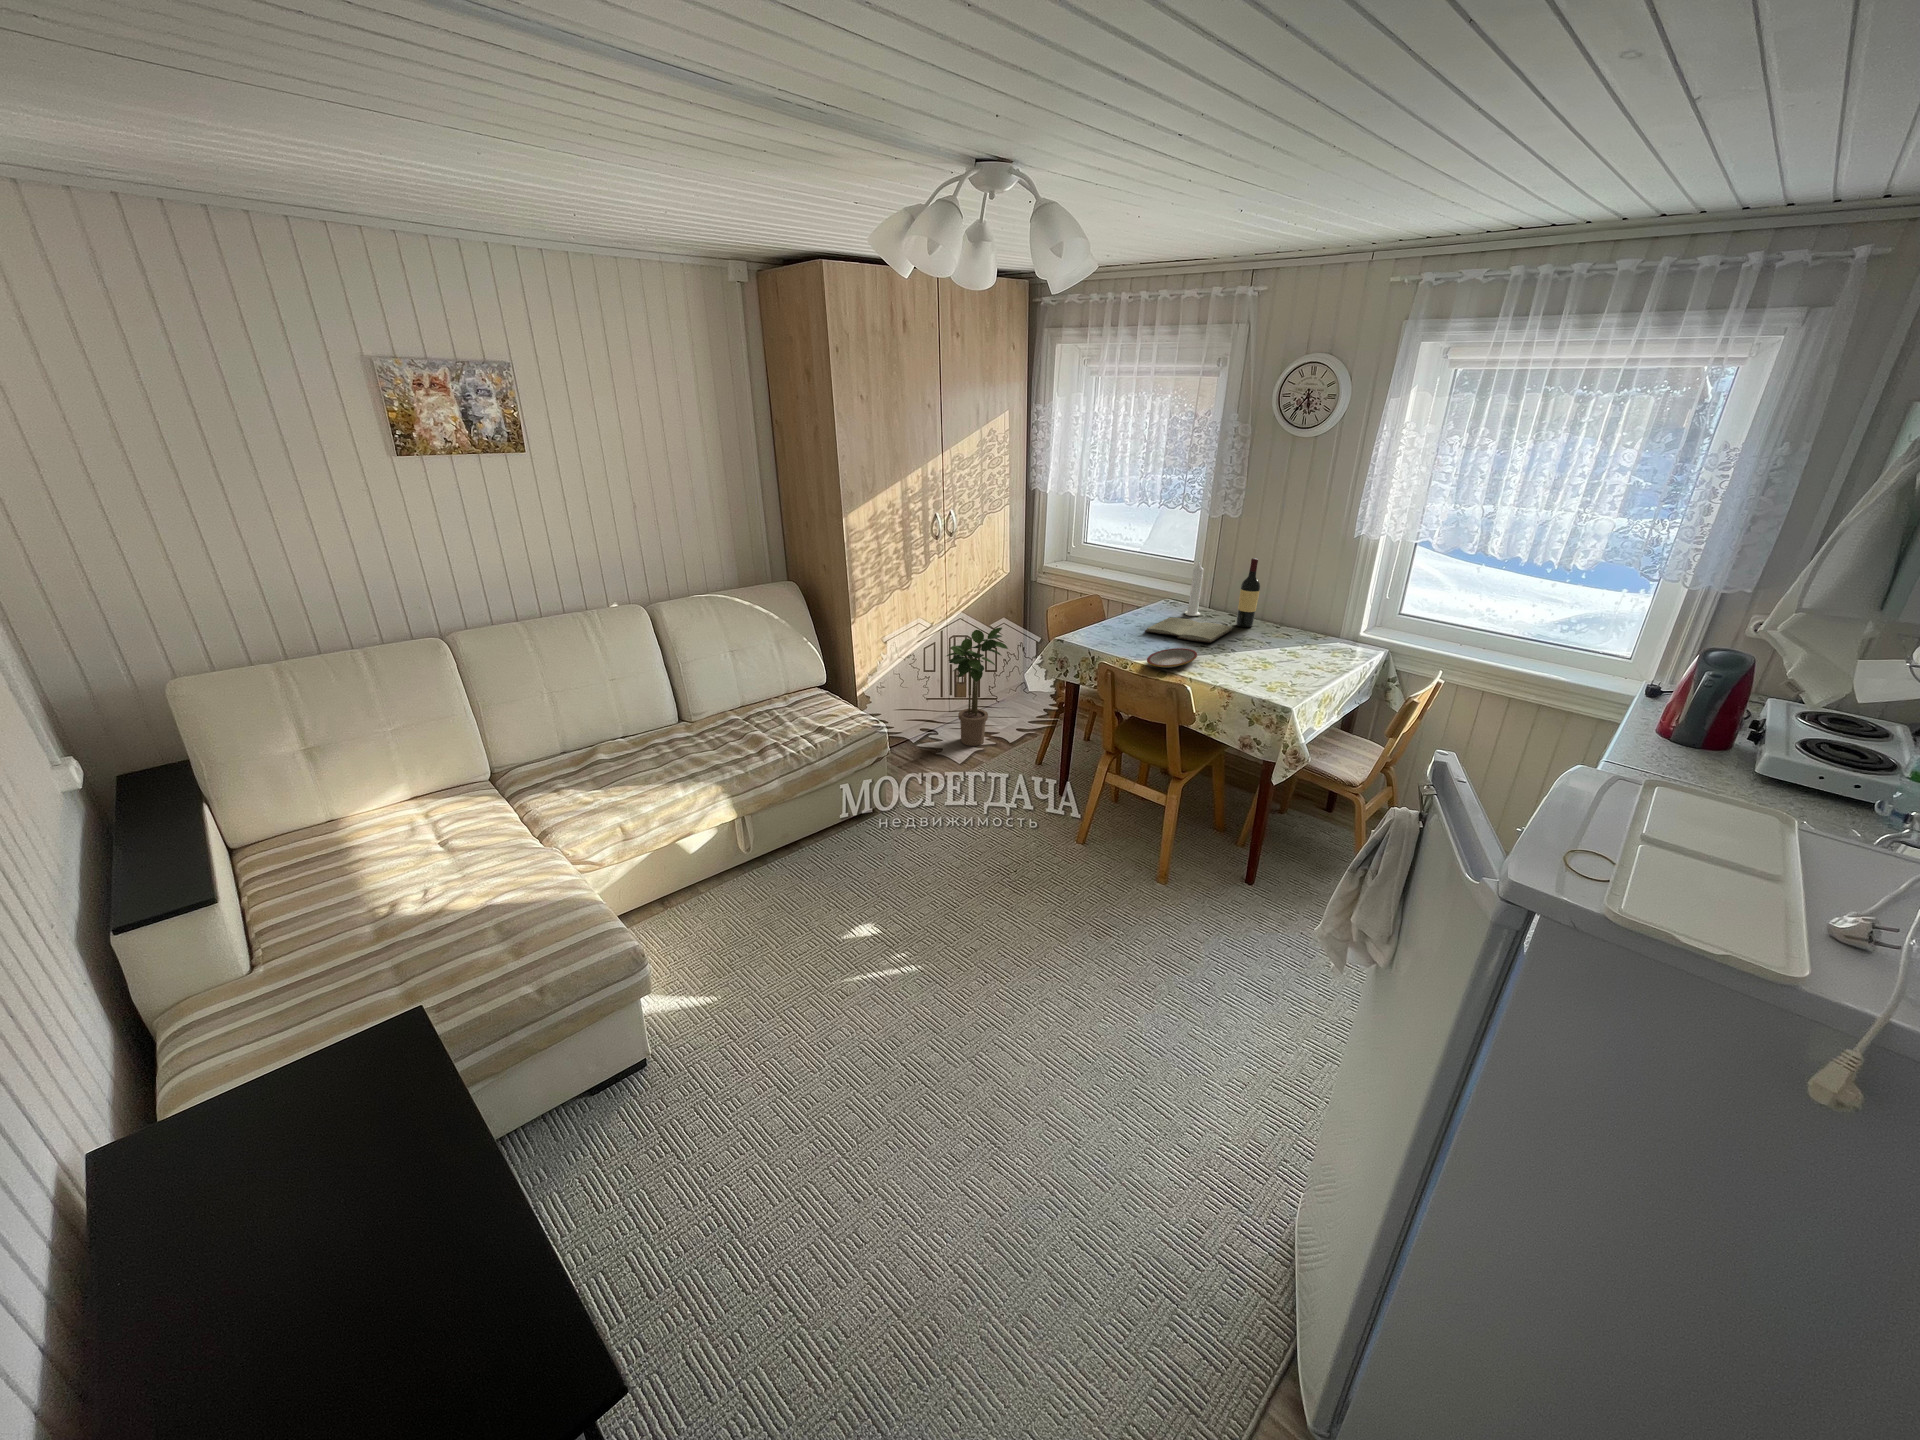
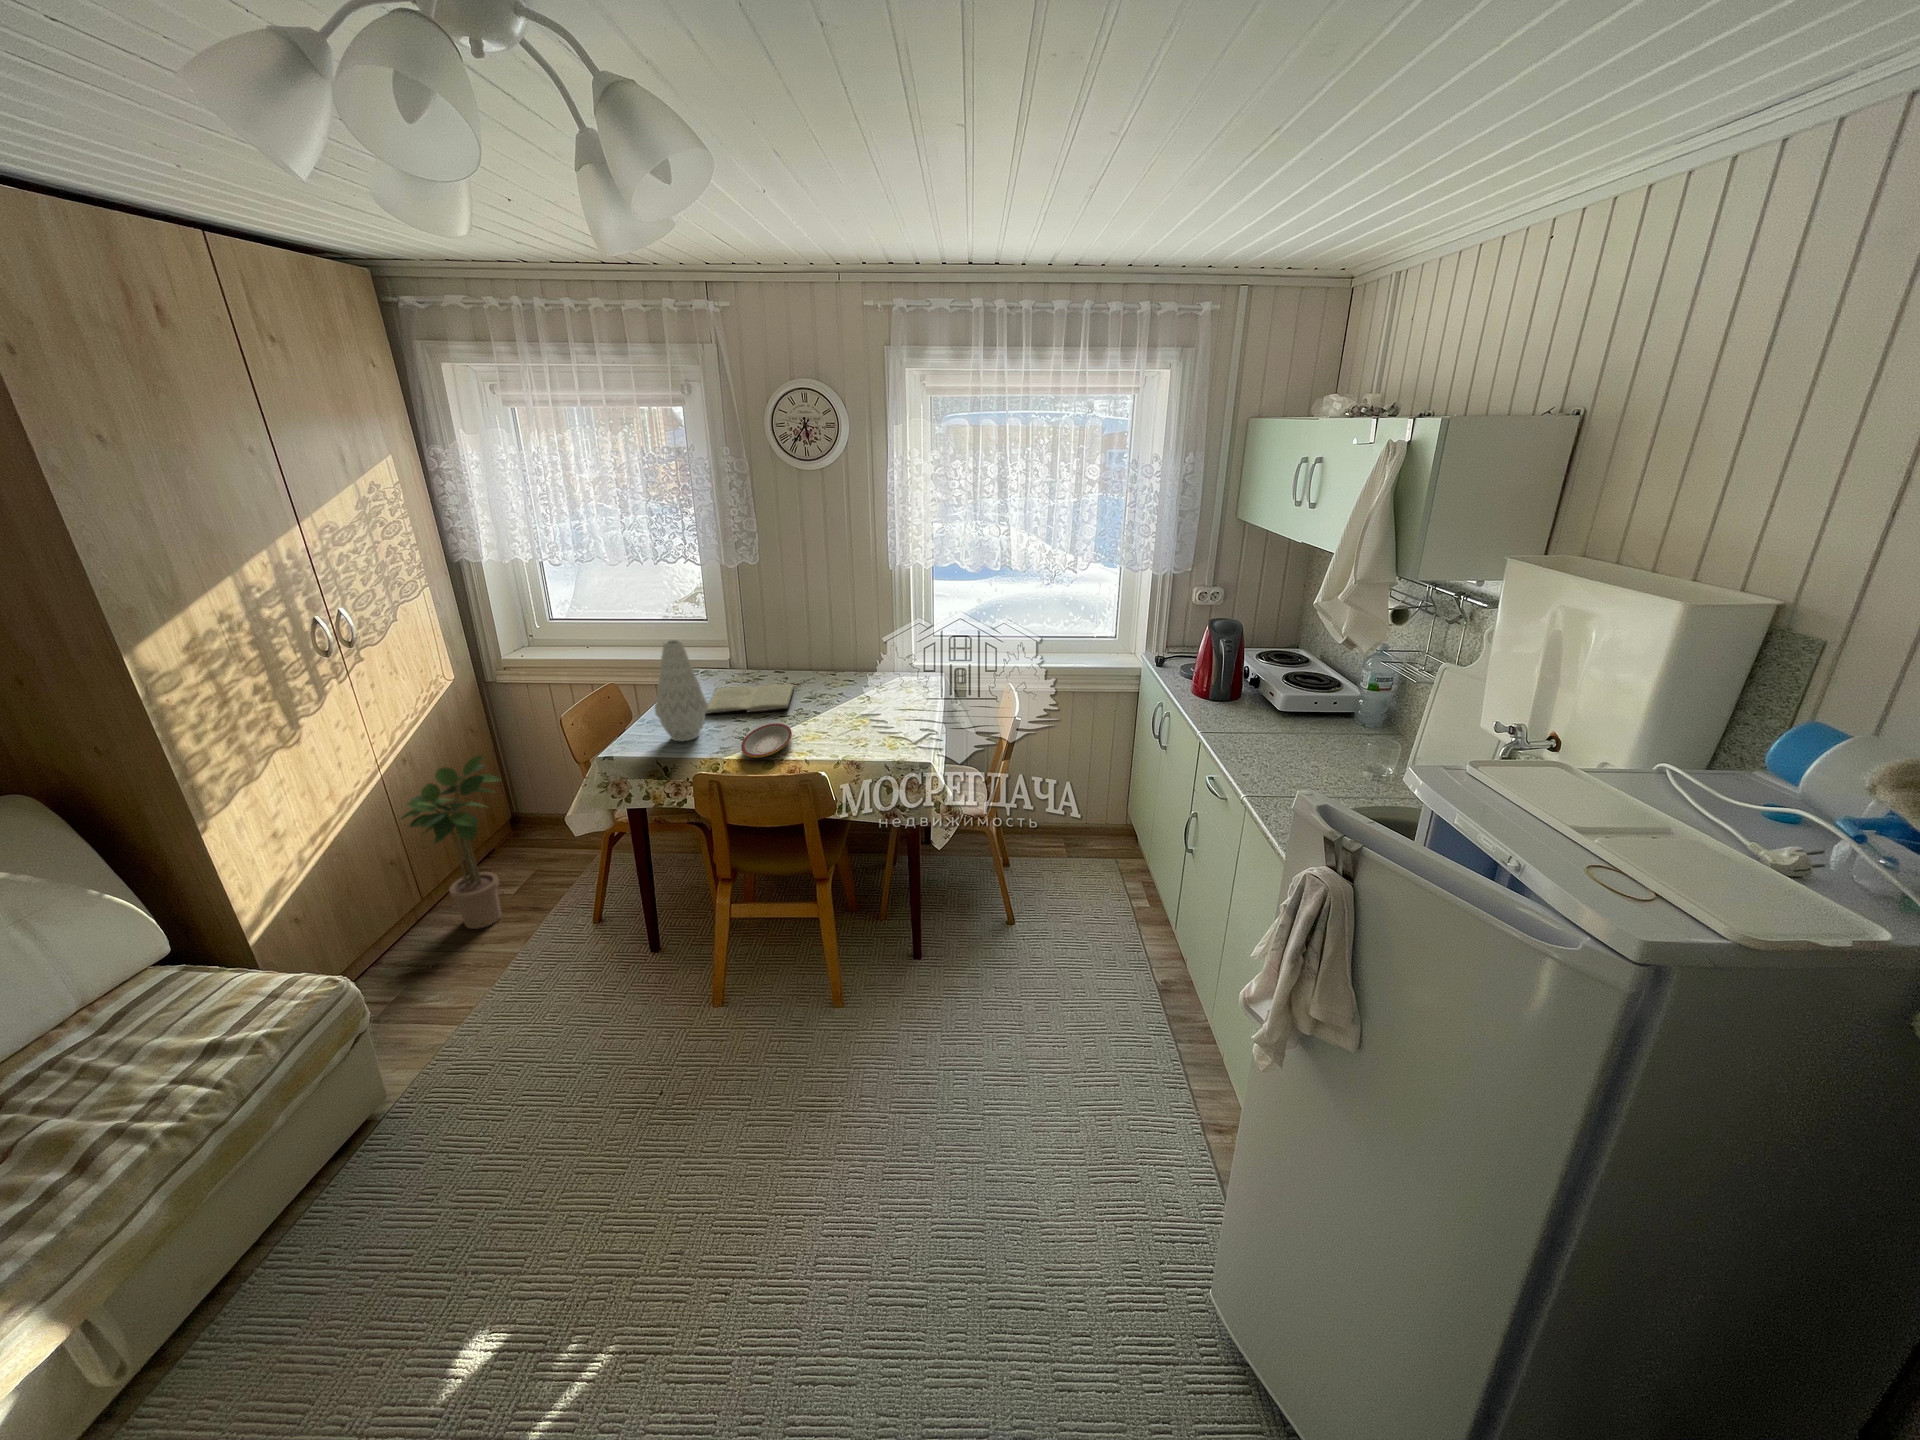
wine bottle: present [1236,558,1260,627] -> none [787,605,808,680]
candle: present [1185,561,1204,616] -> none [725,618,745,681]
vase: none [1102,564,1142,645] -> present [655,640,708,741]

